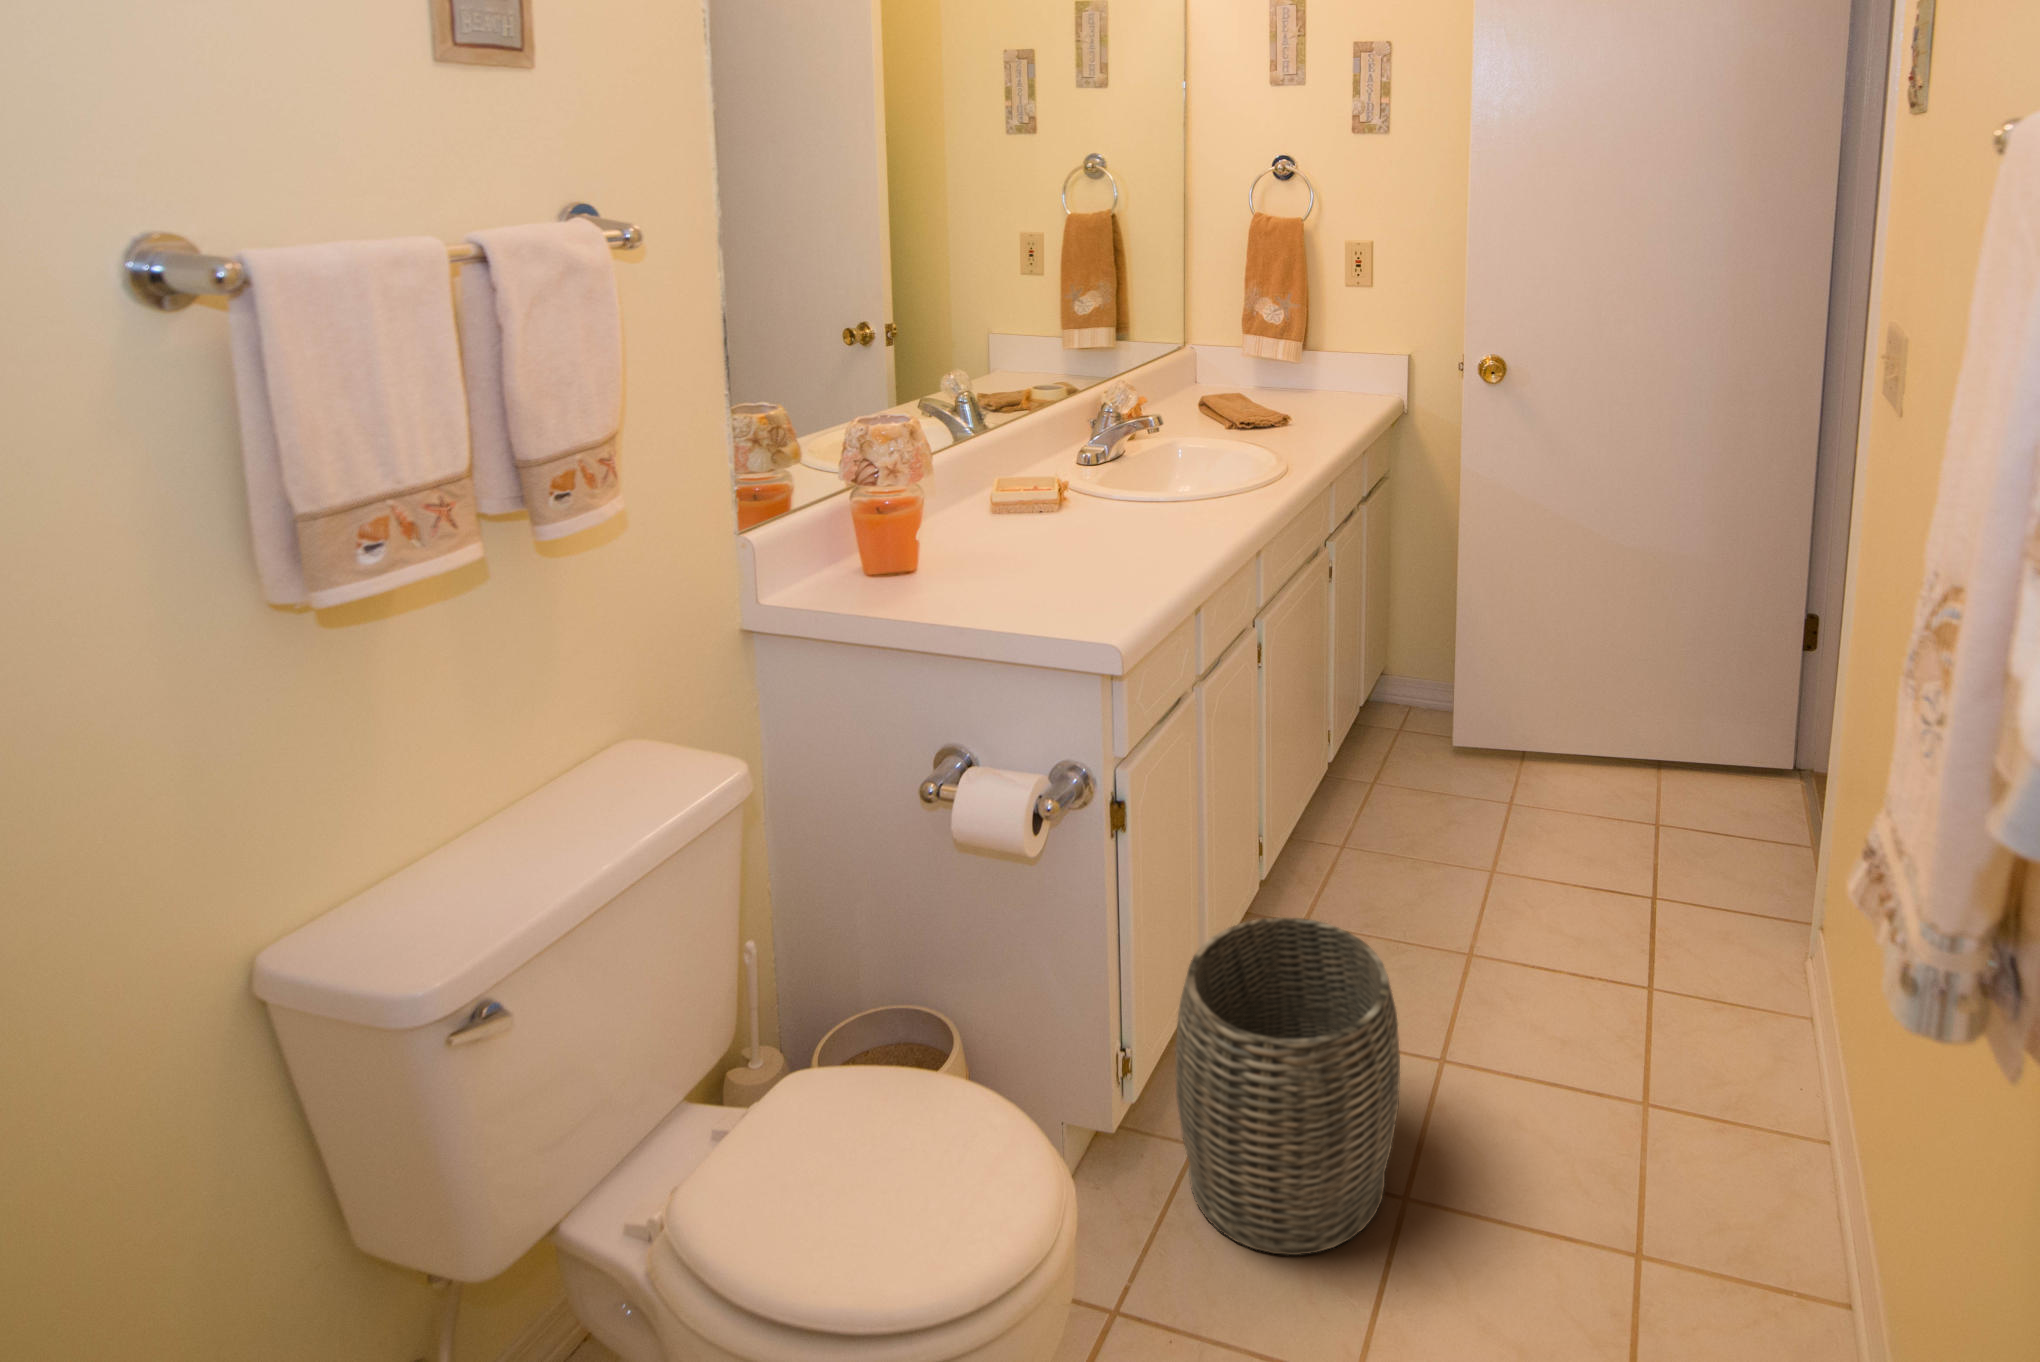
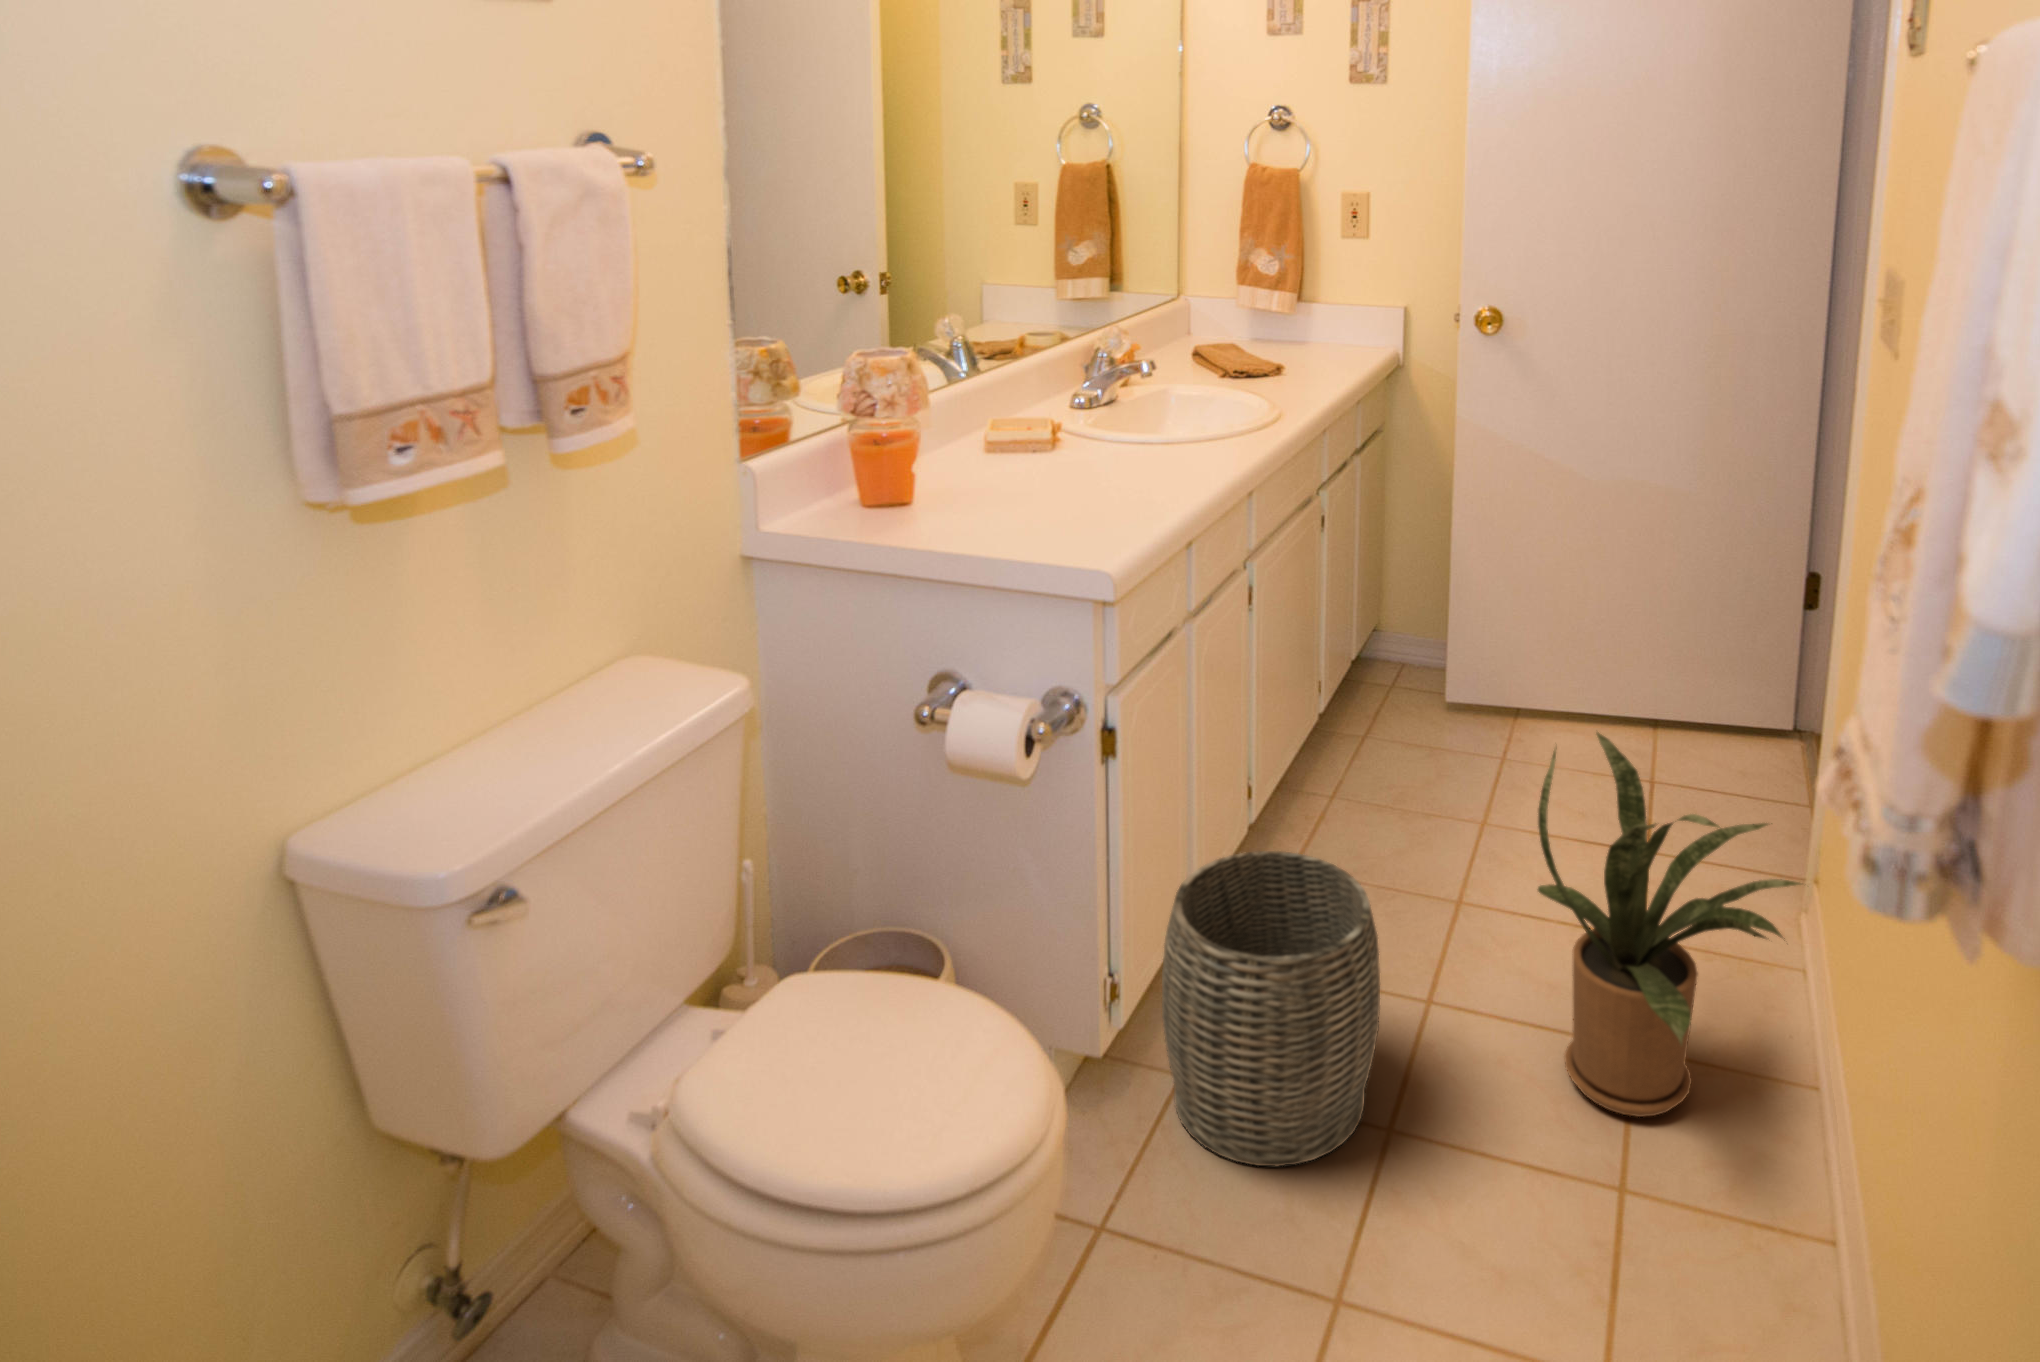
house plant: none [1556,787,1850,1198] -> present [1538,733,1801,1117]

